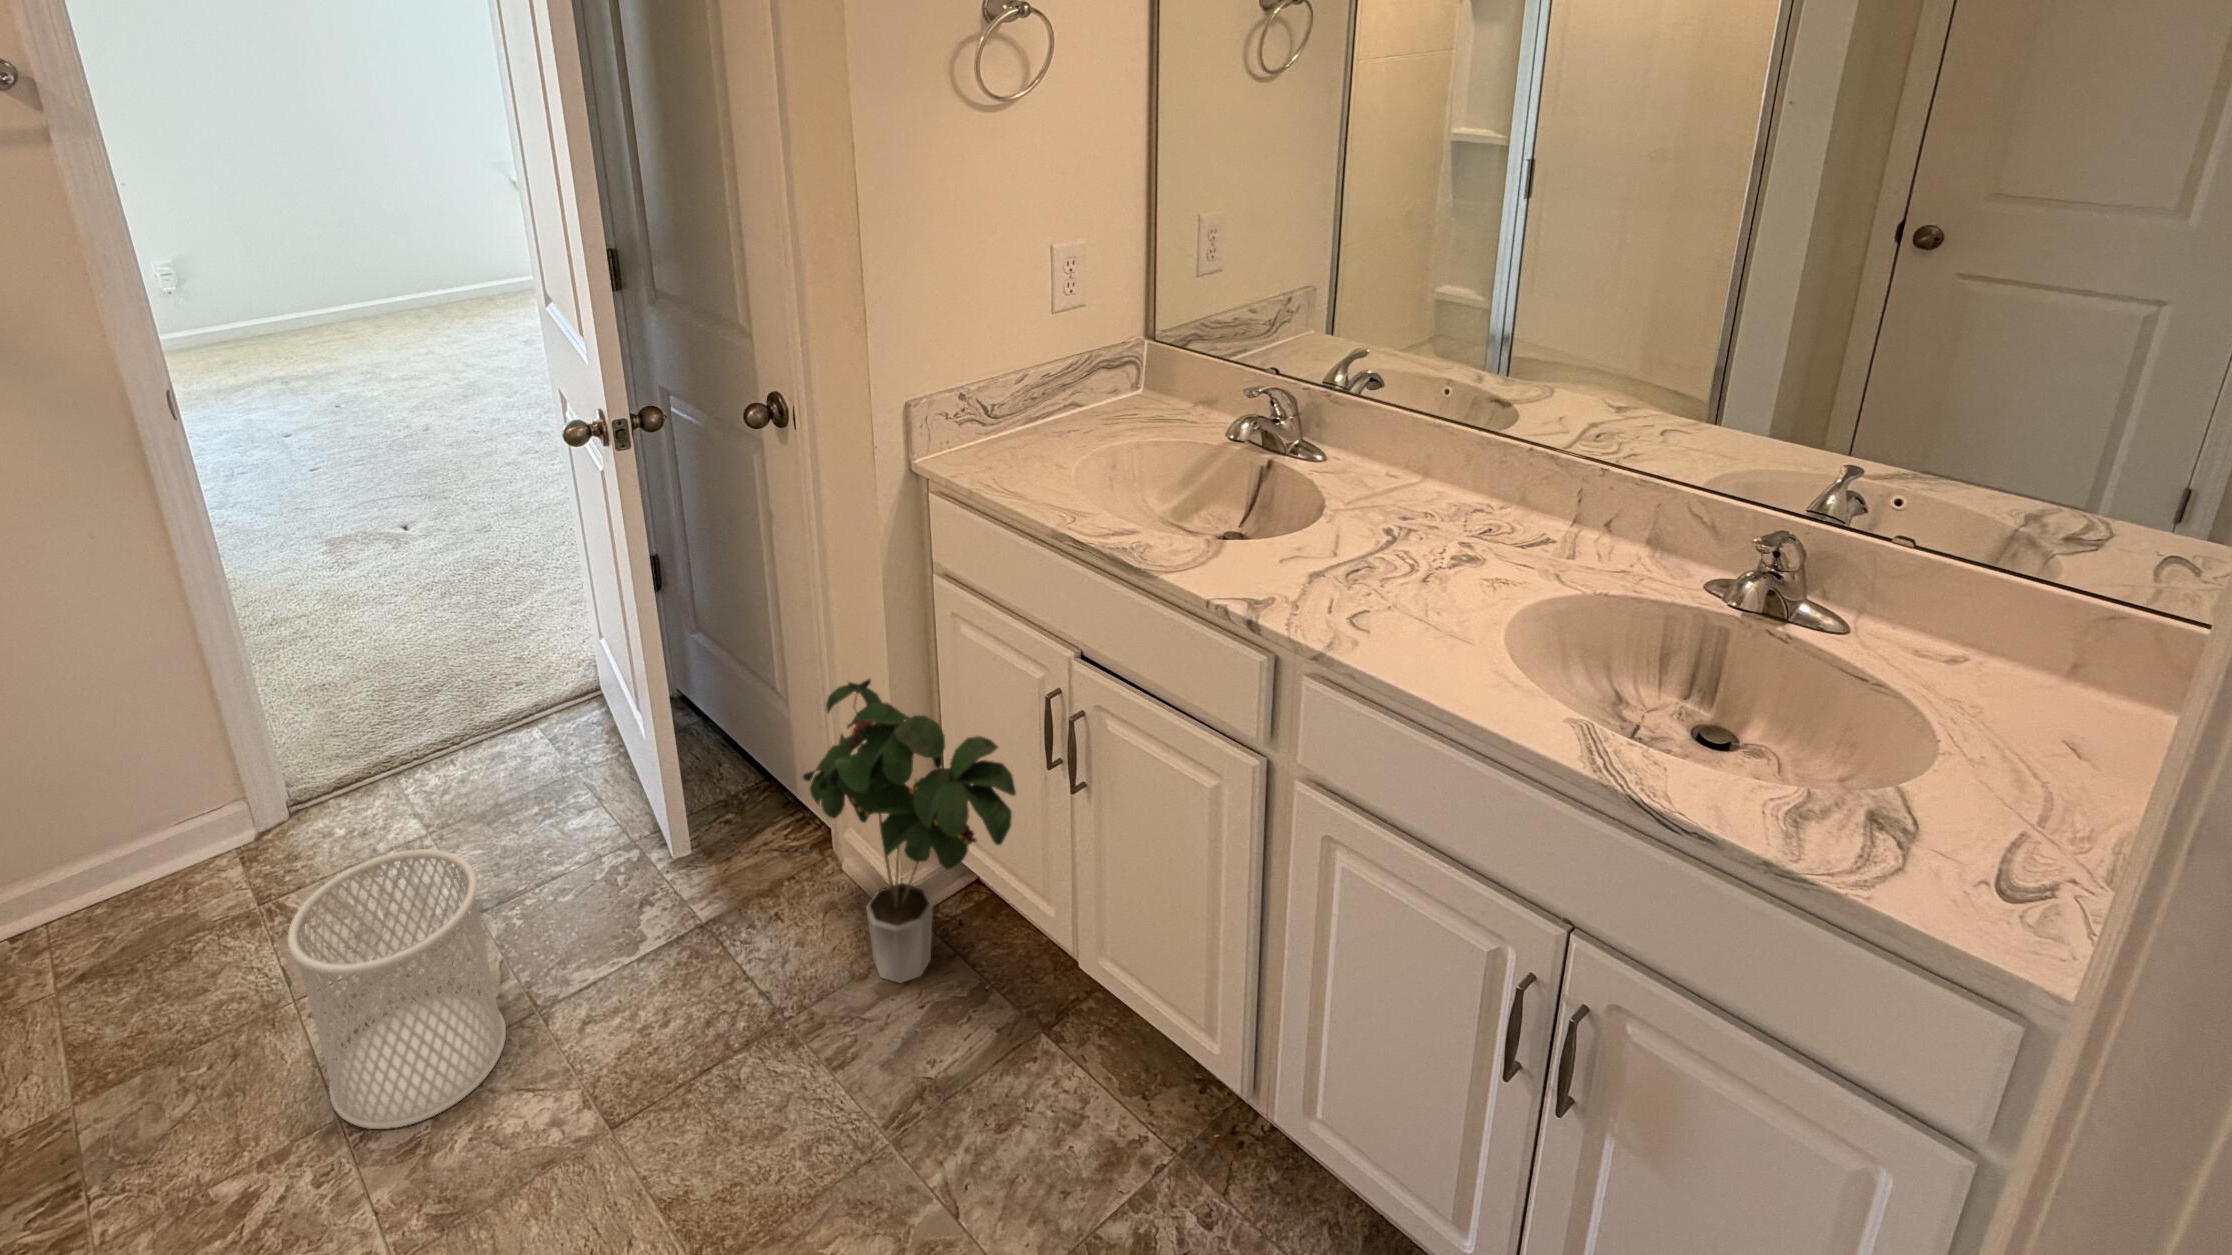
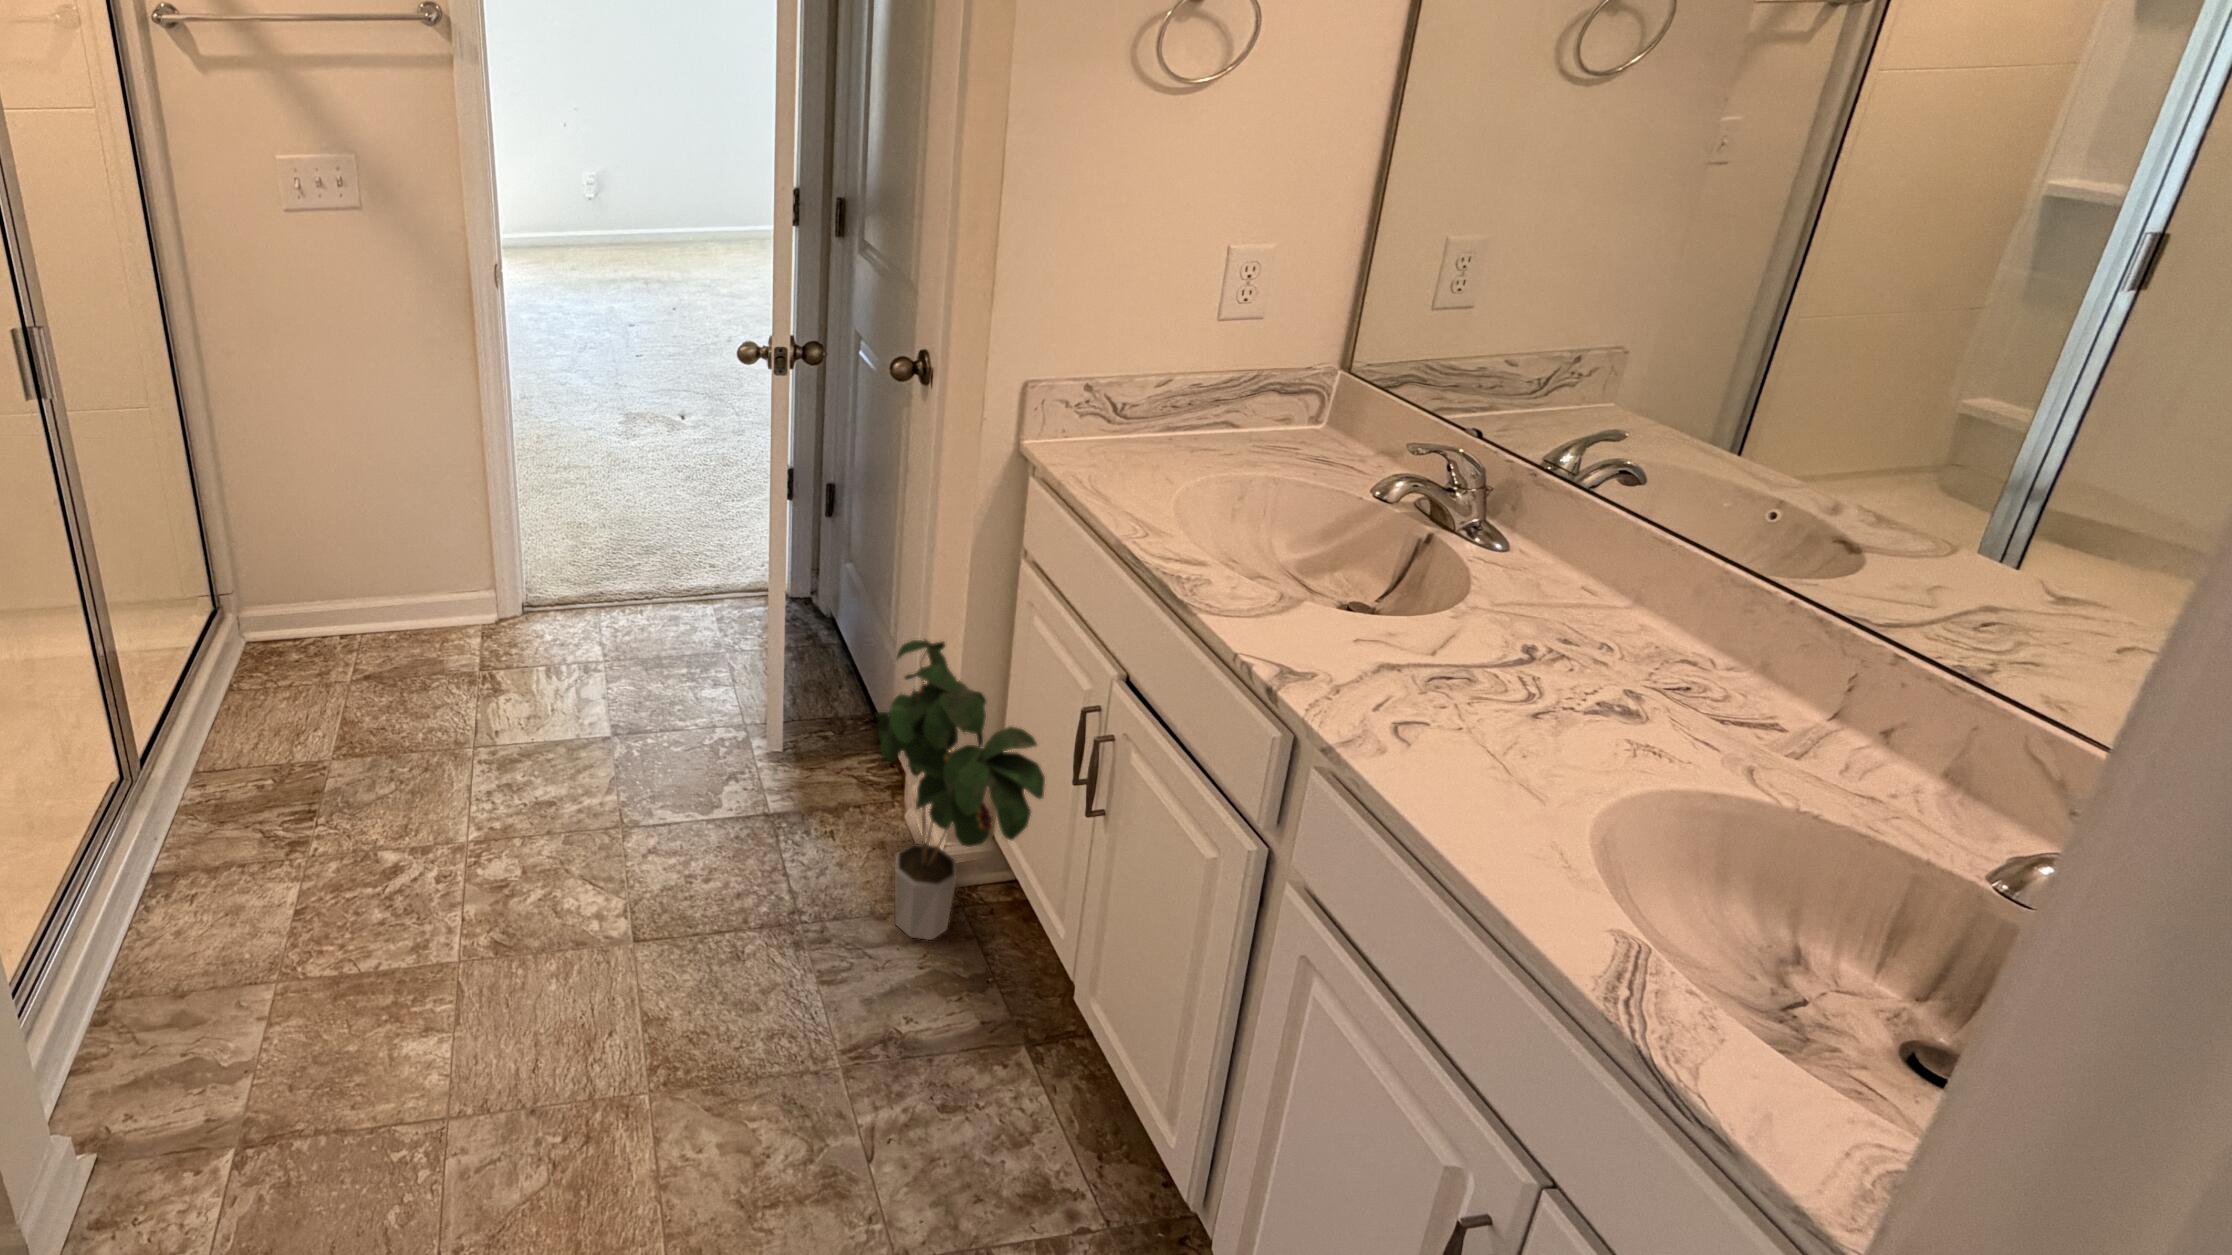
wastebasket: present [287,849,506,1129] -> none [457,657,597,870]

